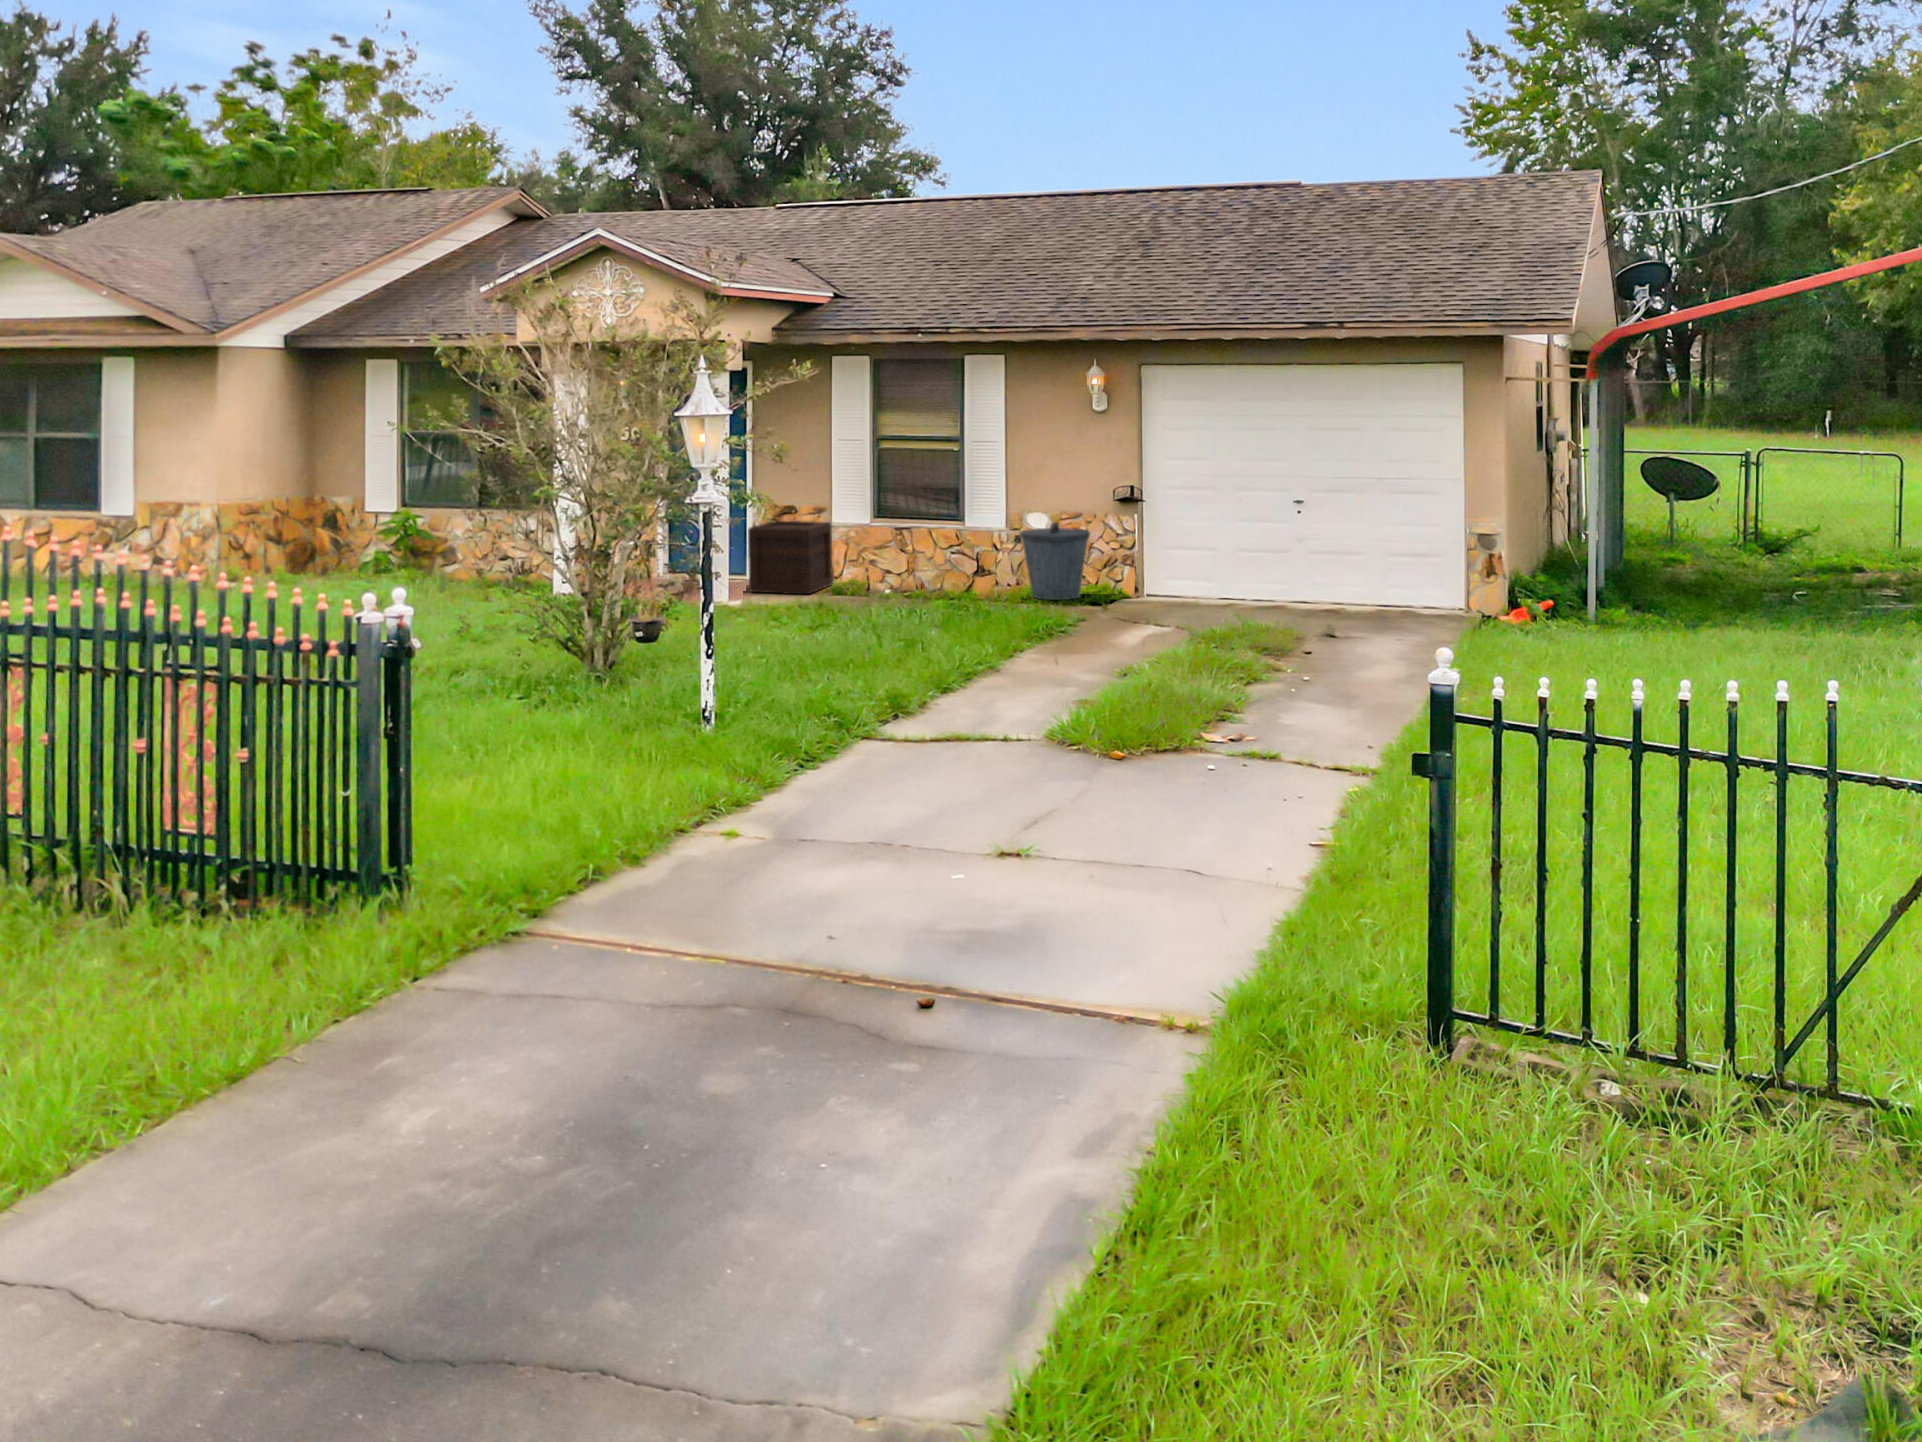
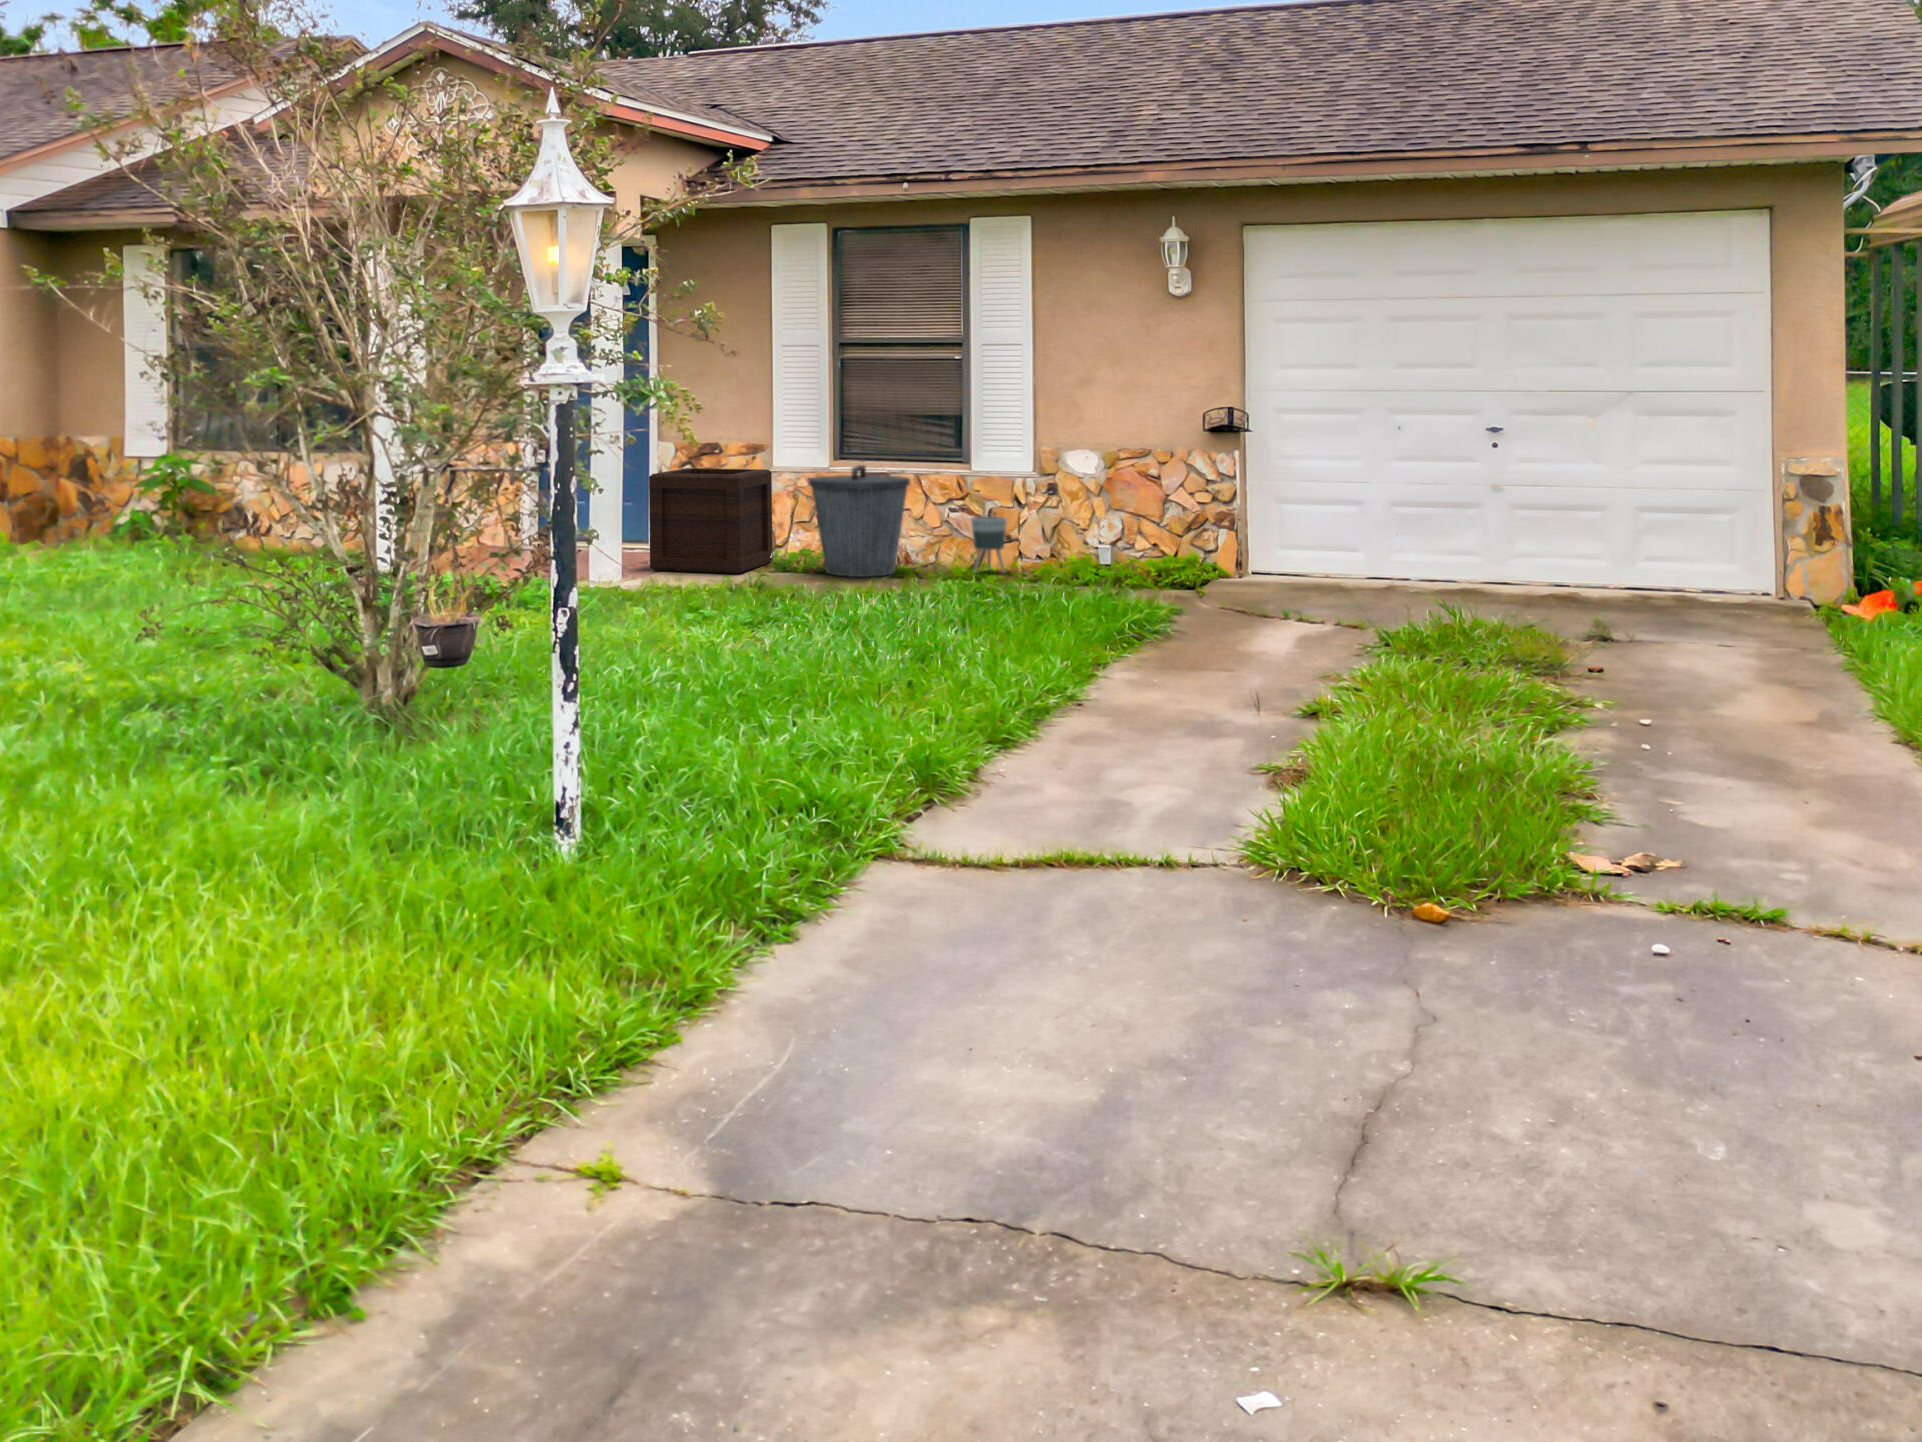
trash can: present [1020,522,1090,600] -> present [809,465,910,577]
planter: none [964,554,988,592] -> present [971,516,1007,573]

